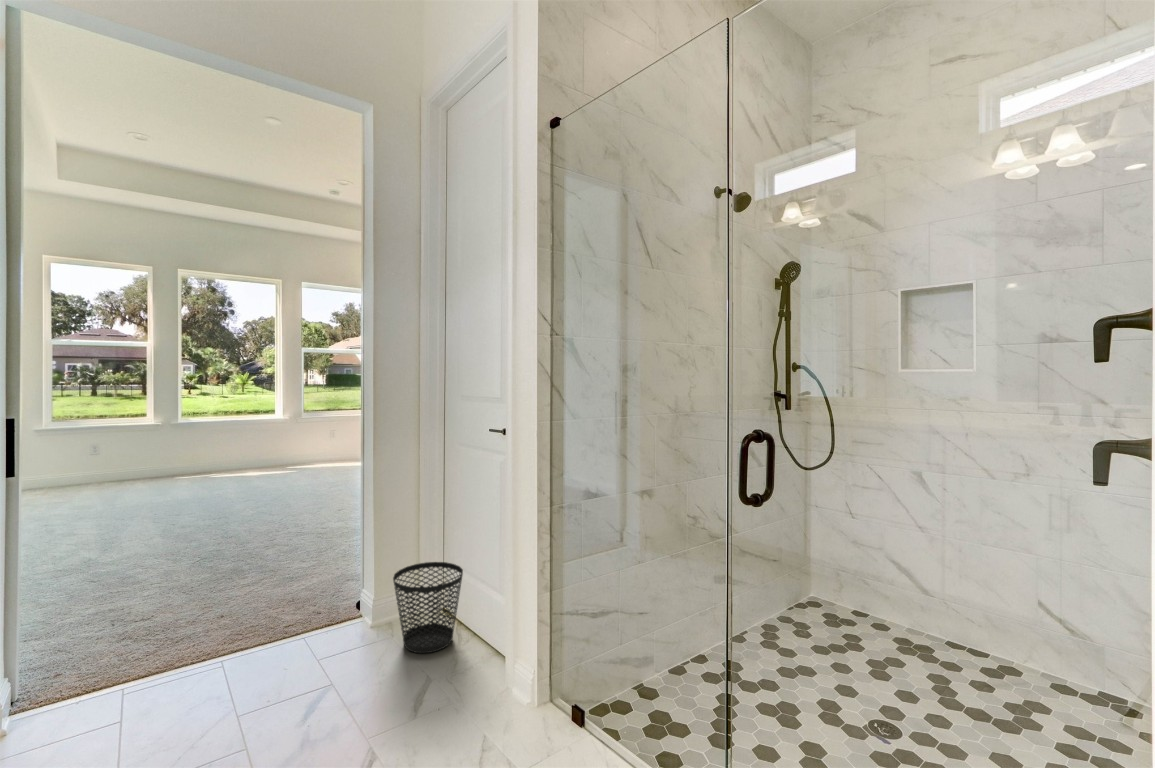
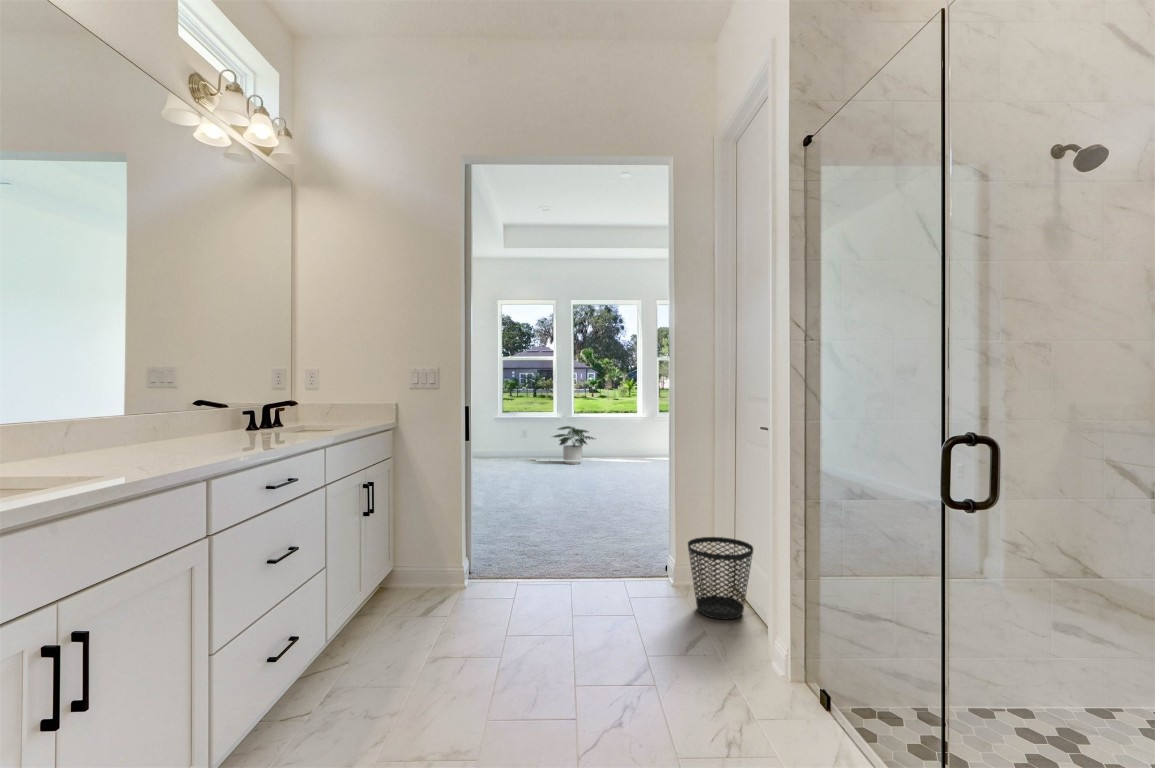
potted plant: none [126,433,200,481] -> present [553,426,594,464]

